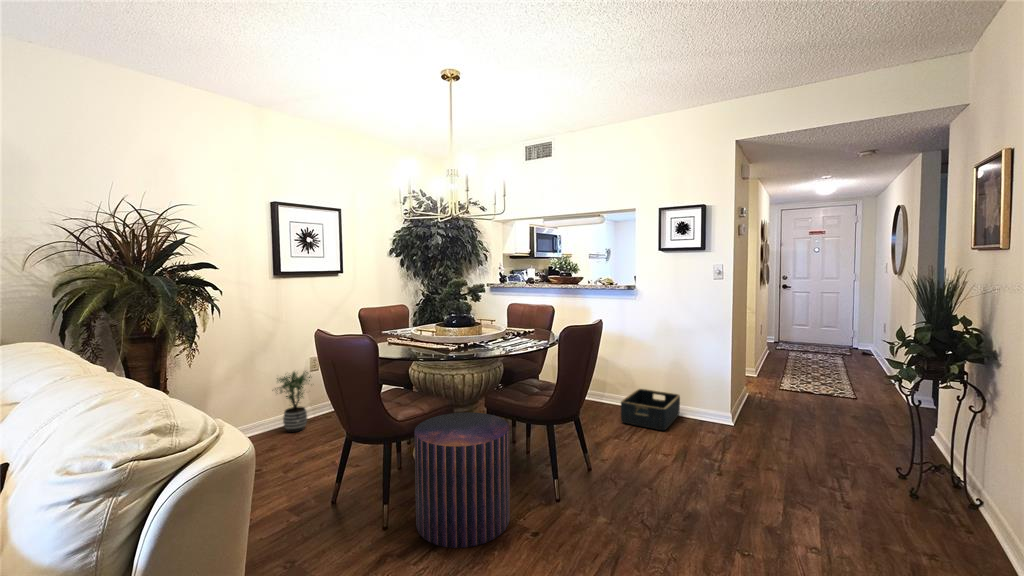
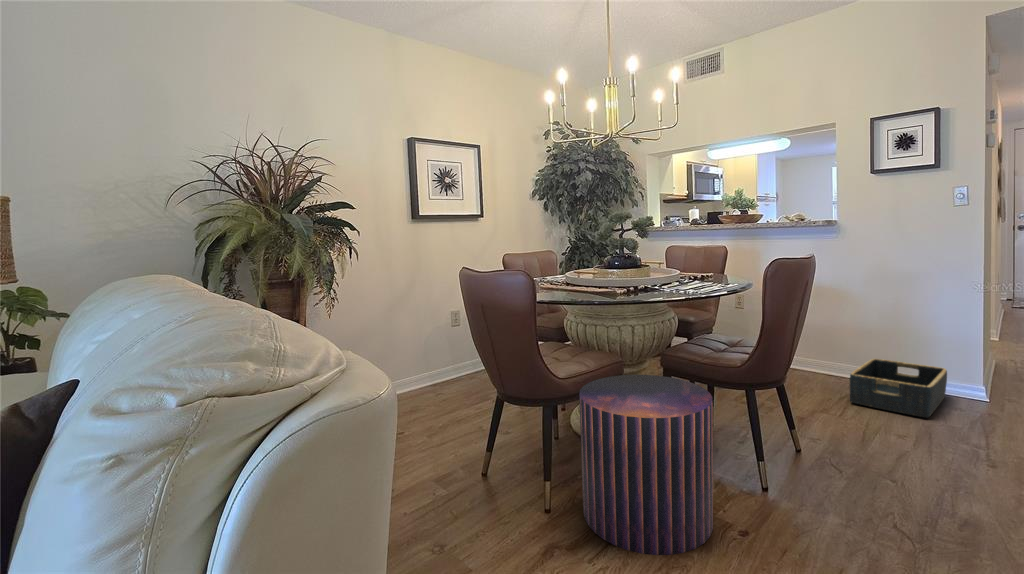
potted plant: present [275,371,310,432] -> none [413,323,457,391]

